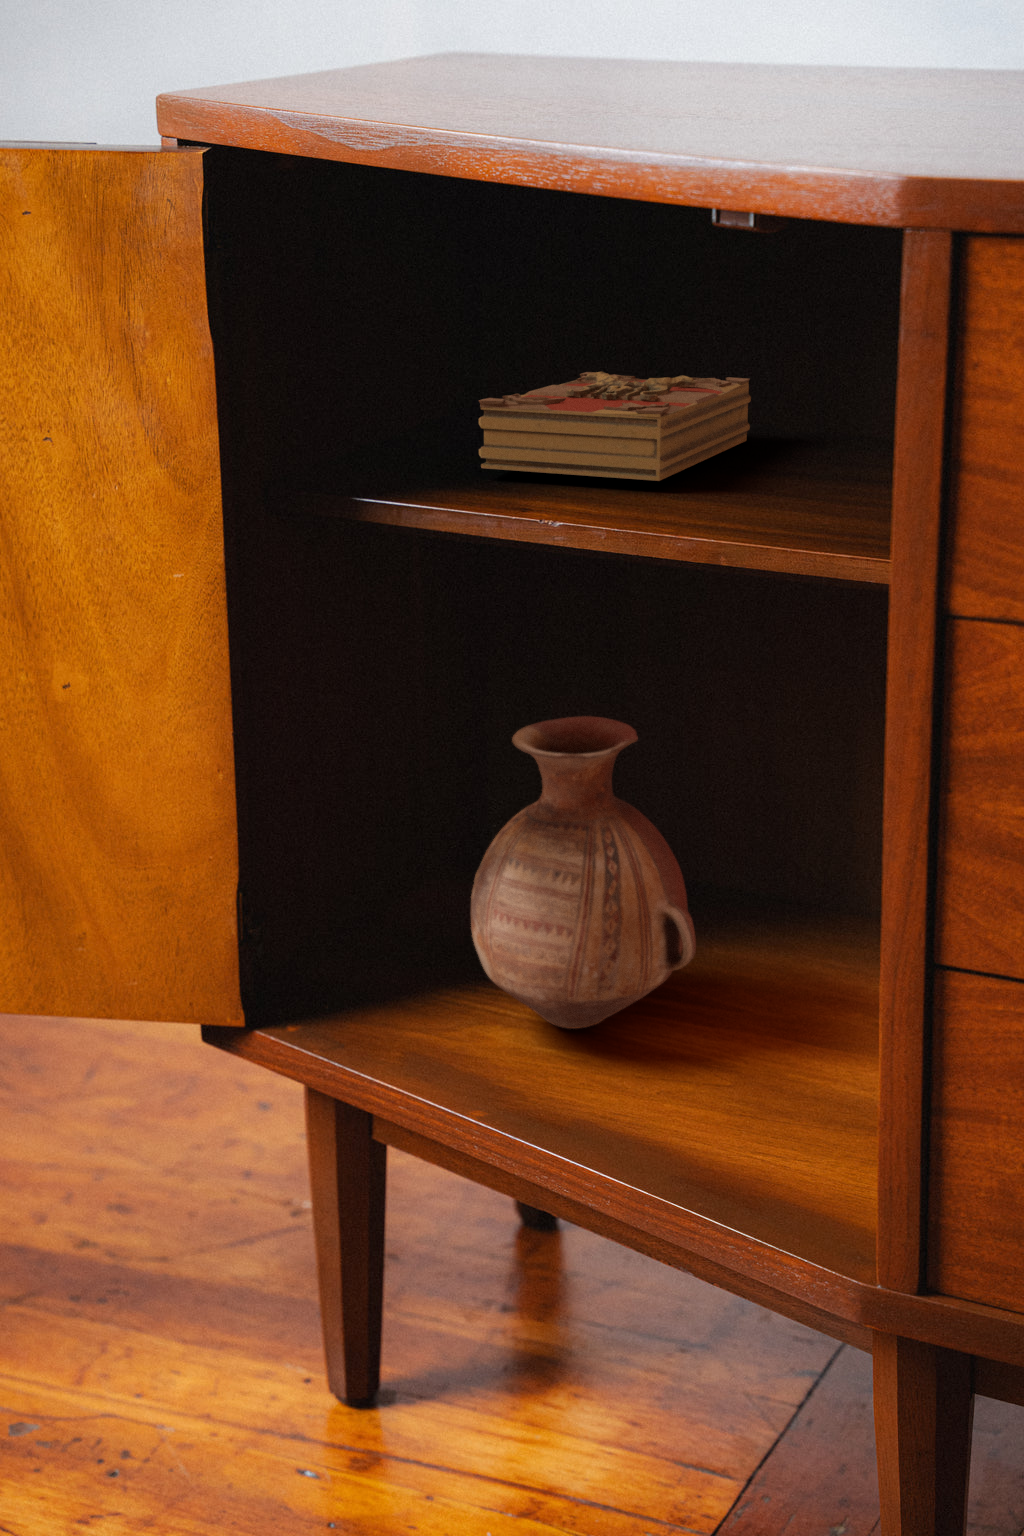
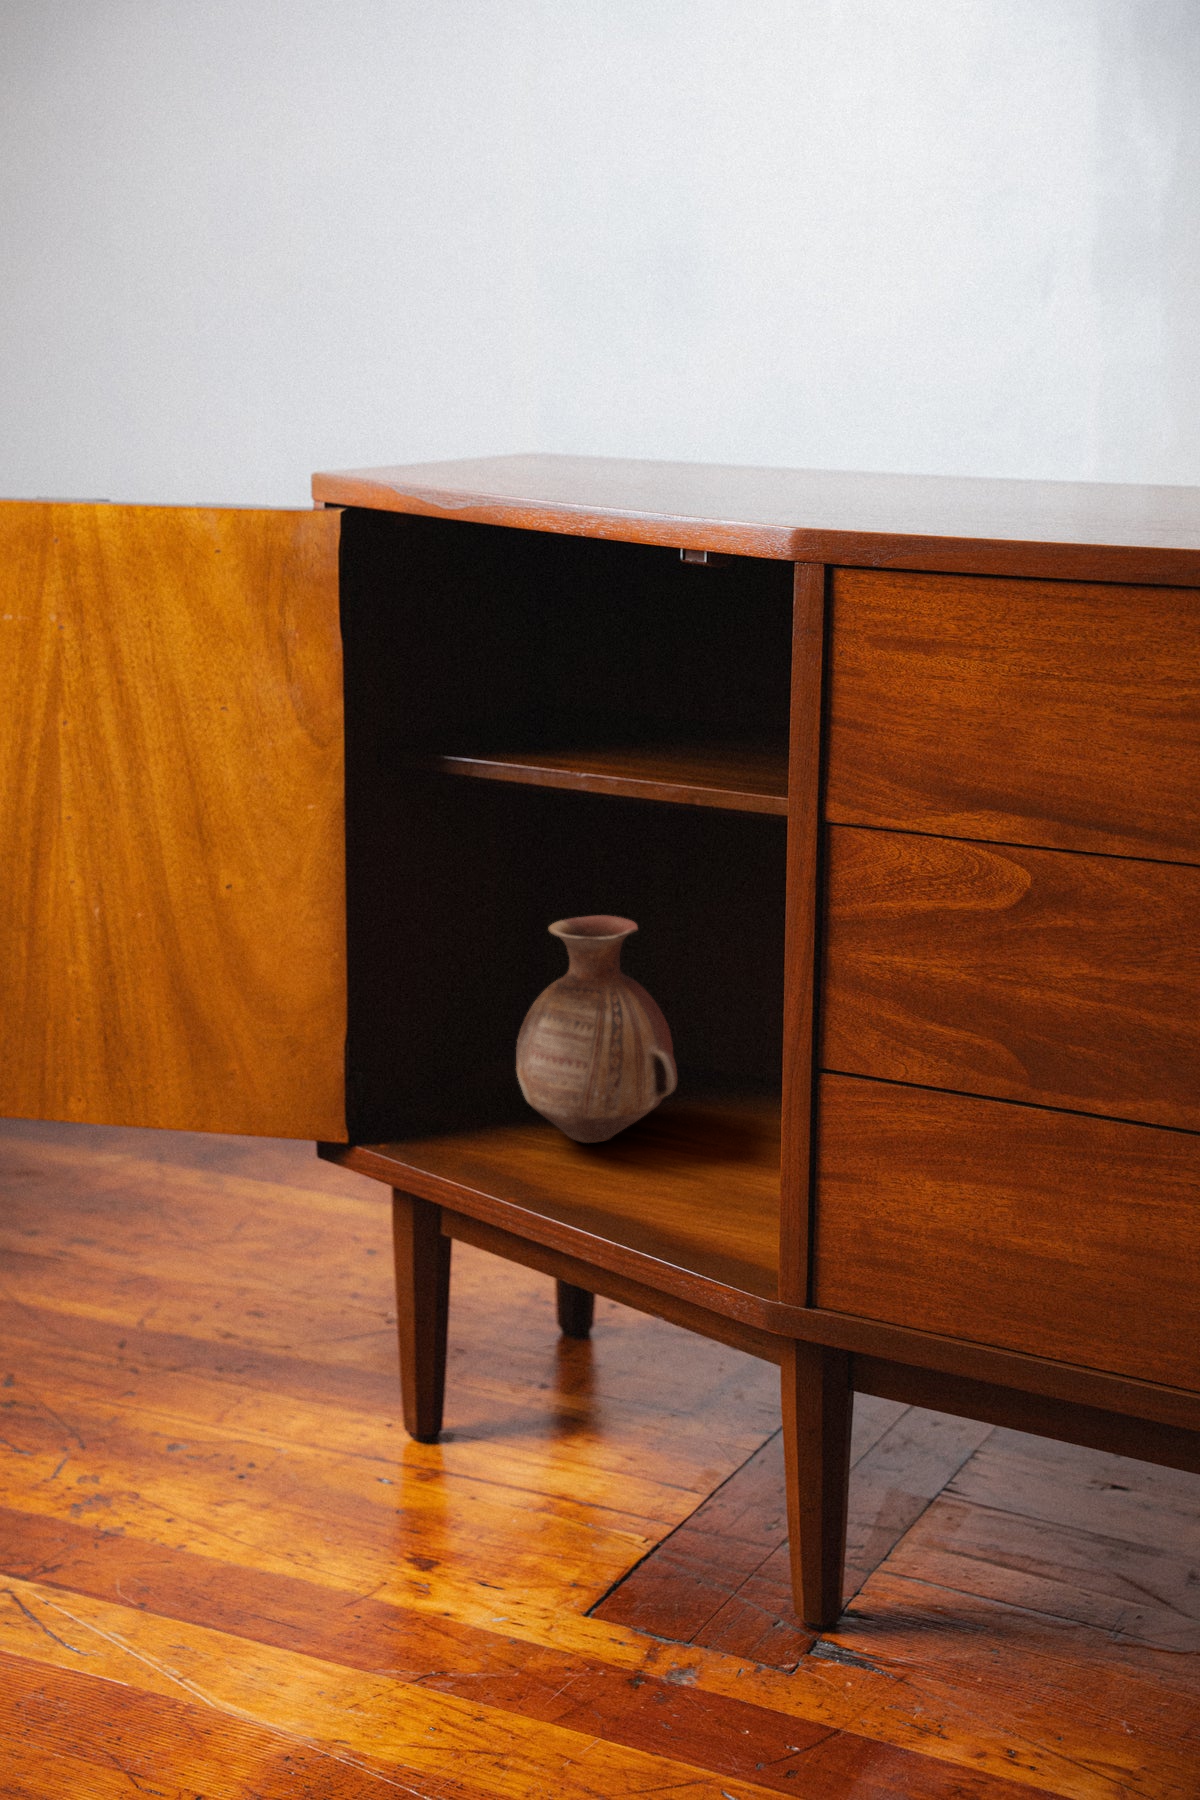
book: present [479,372,751,481] -> none [529,675,726,745]

